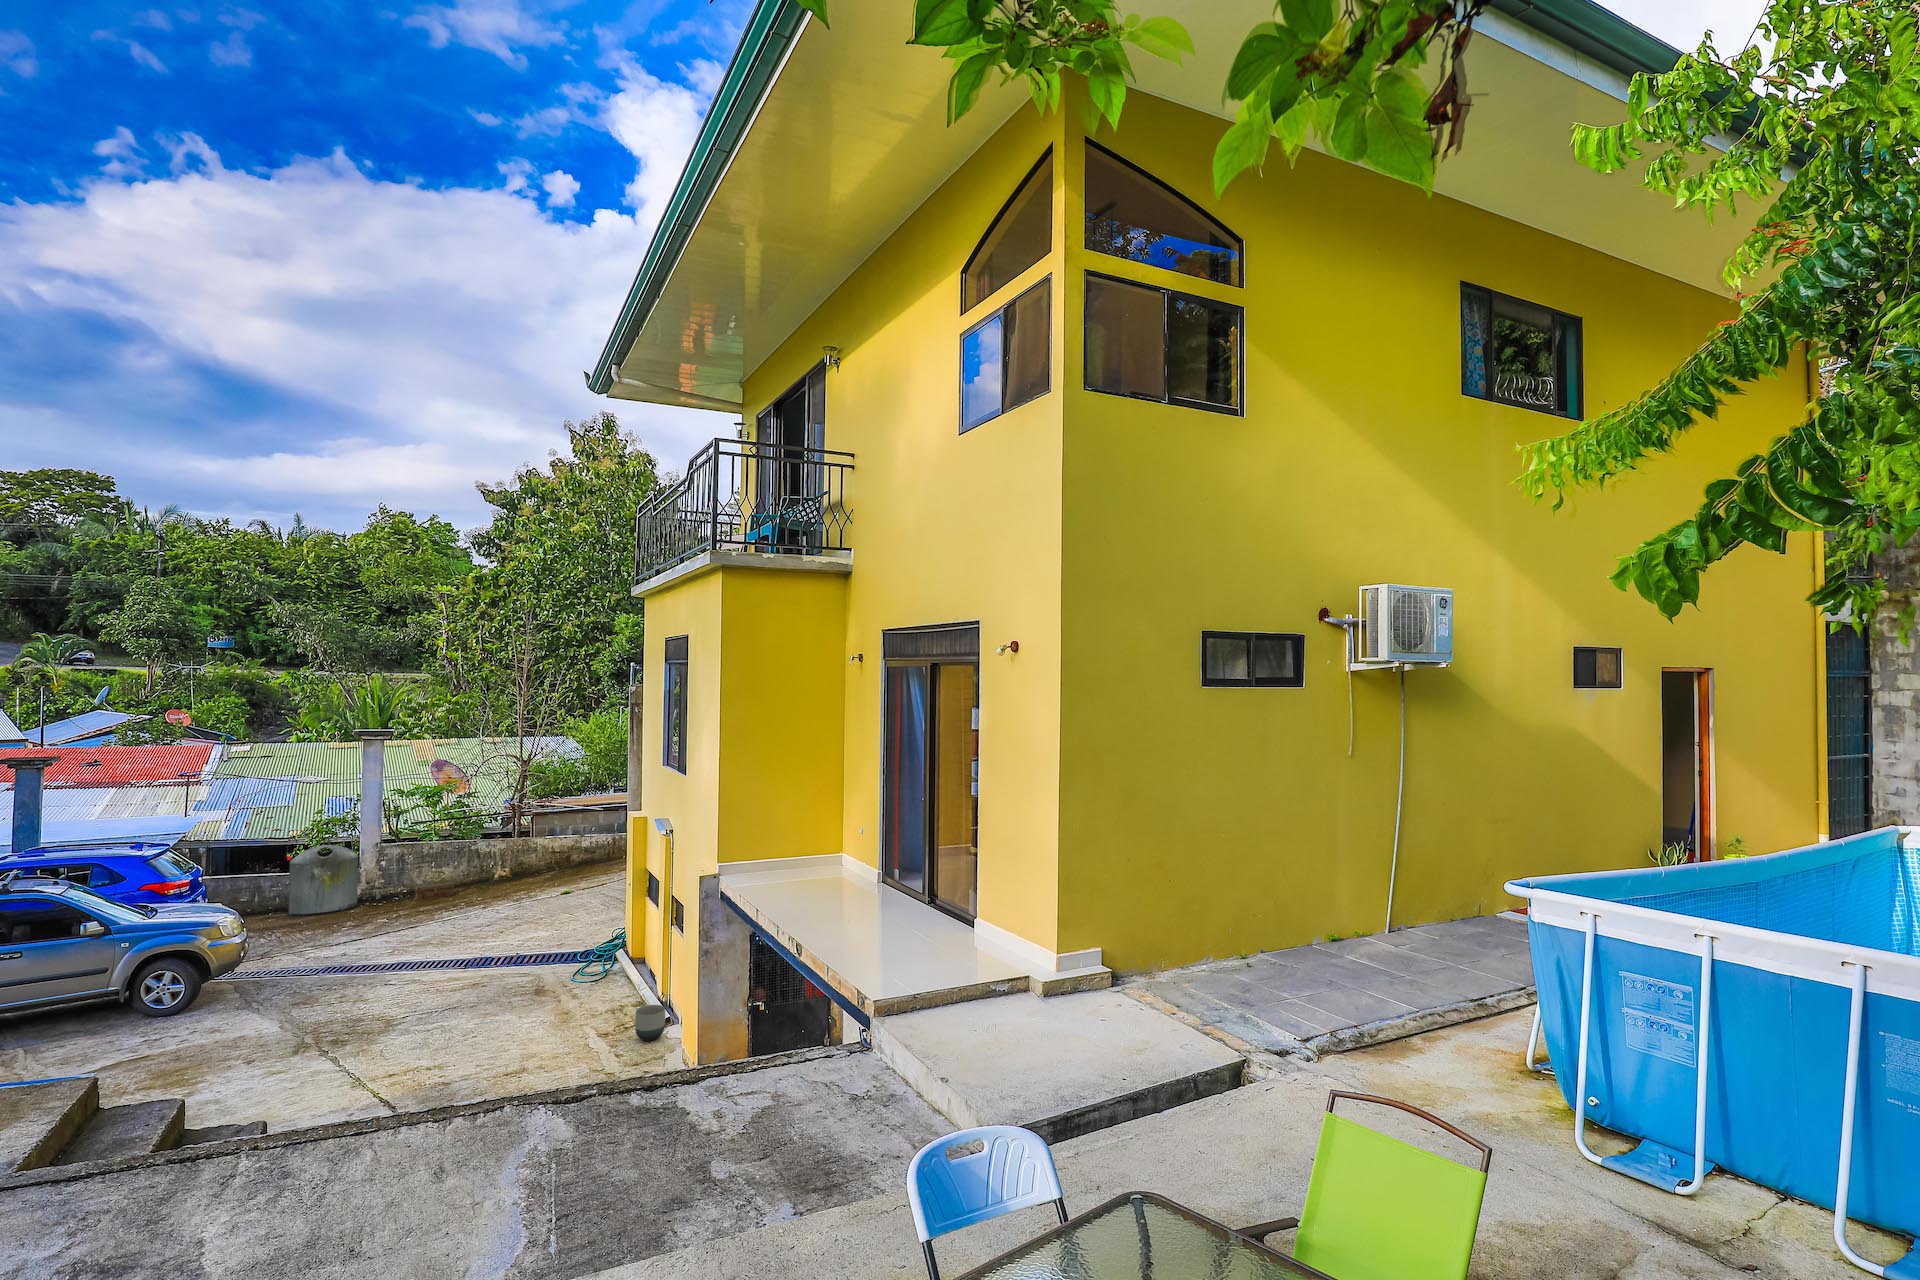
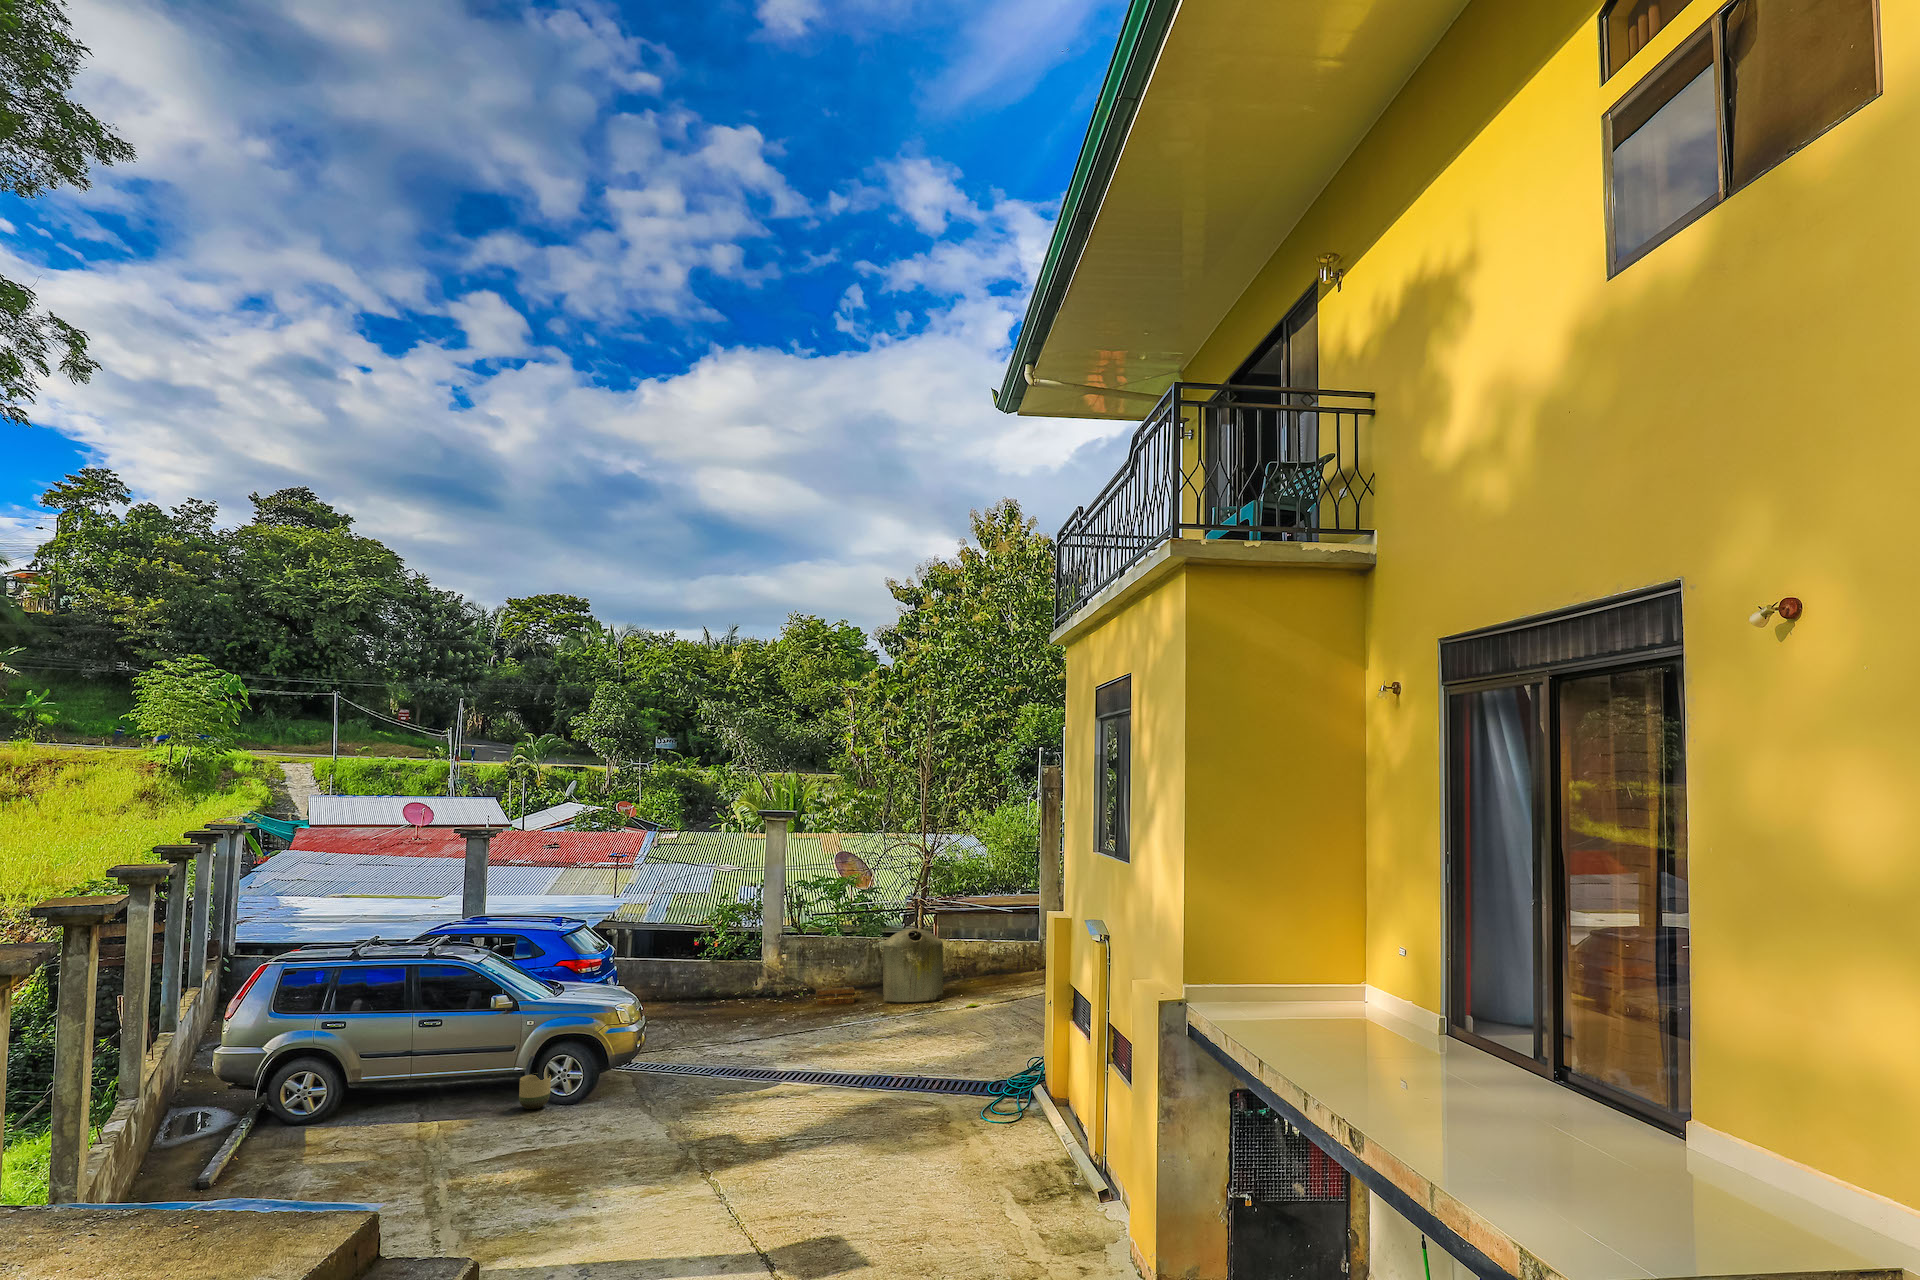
trash can: present [289,845,358,916] -> present [883,928,943,1004]
planter: present [635,1005,665,1041] -> present [519,1074,551,1109]

